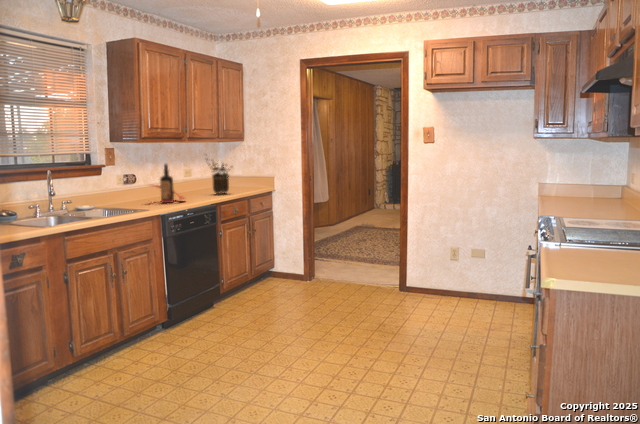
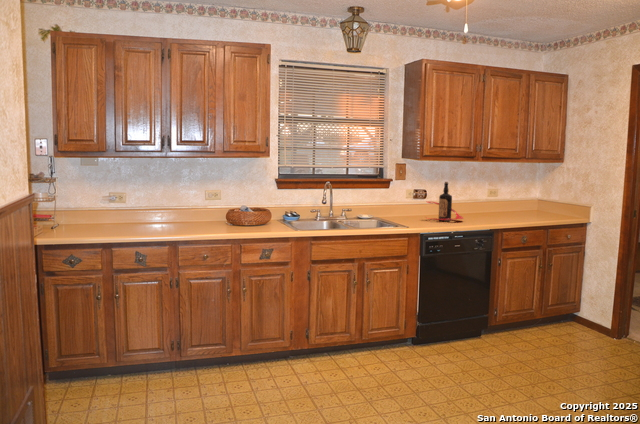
potted plant: present [207,159,229,194] -> none [499,174,528,219]

